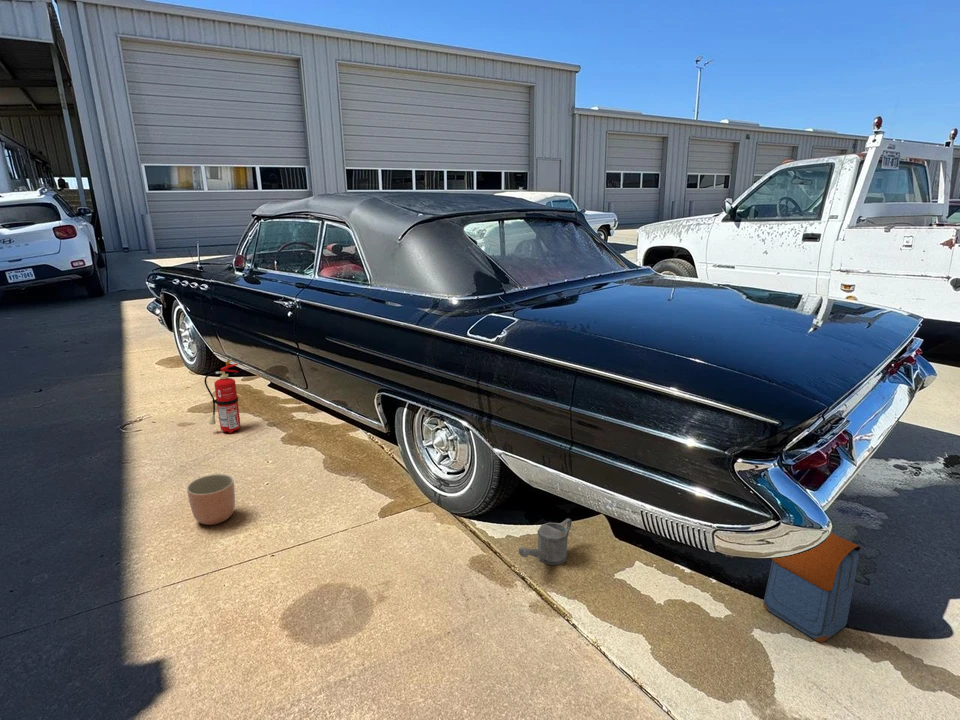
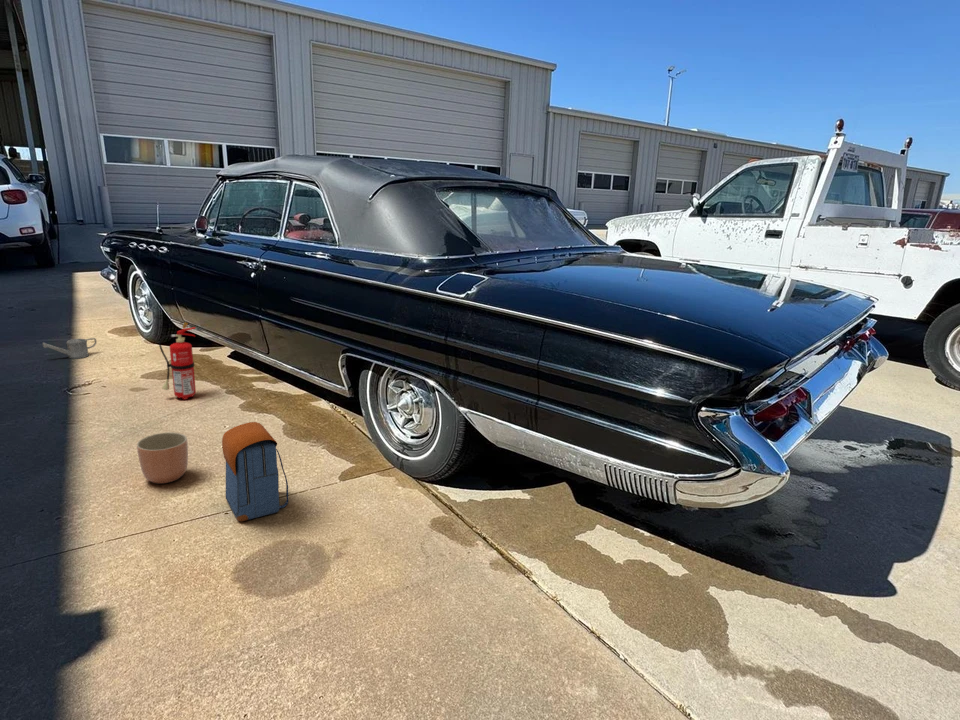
watering can: present [519,518,571,565] -> present [43,338,96,359]
backpack: present [763,533,861,642] -> present [222,422,288,521]

